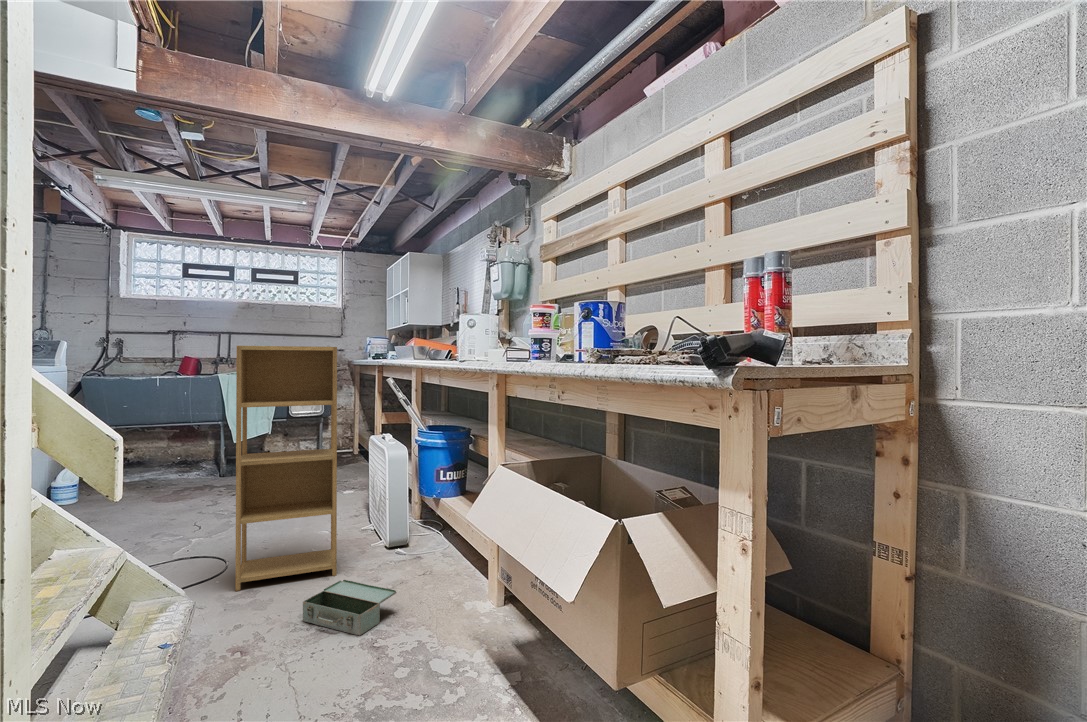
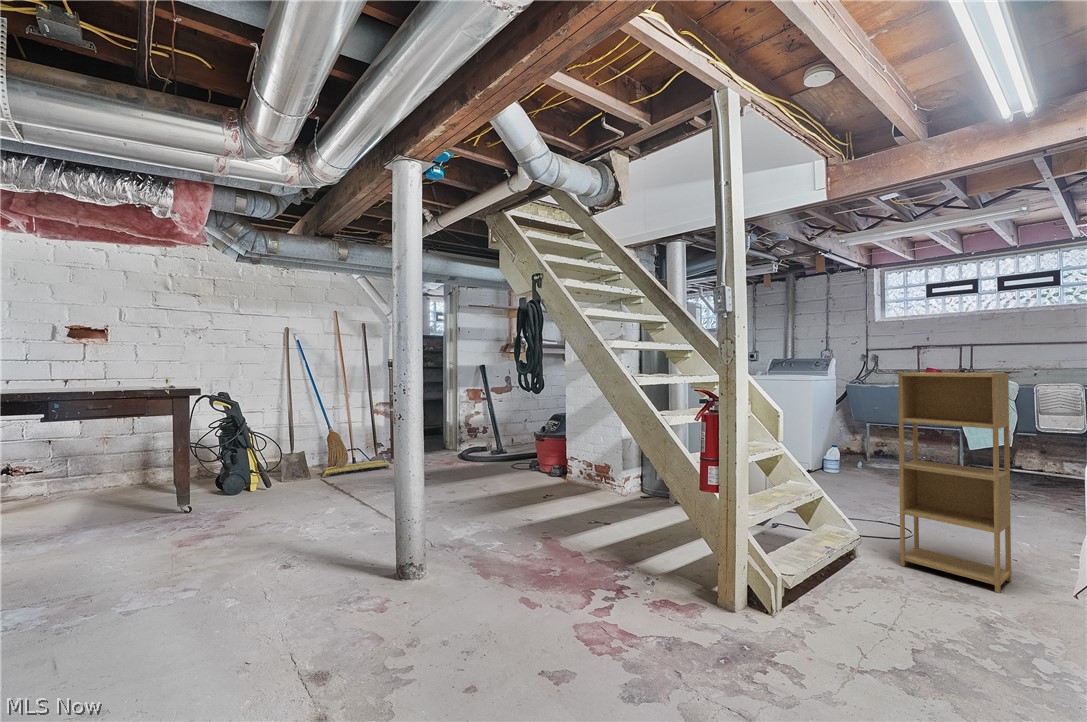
toolbox: present [303,580,397,636] -> none [935,590,1037,643]

